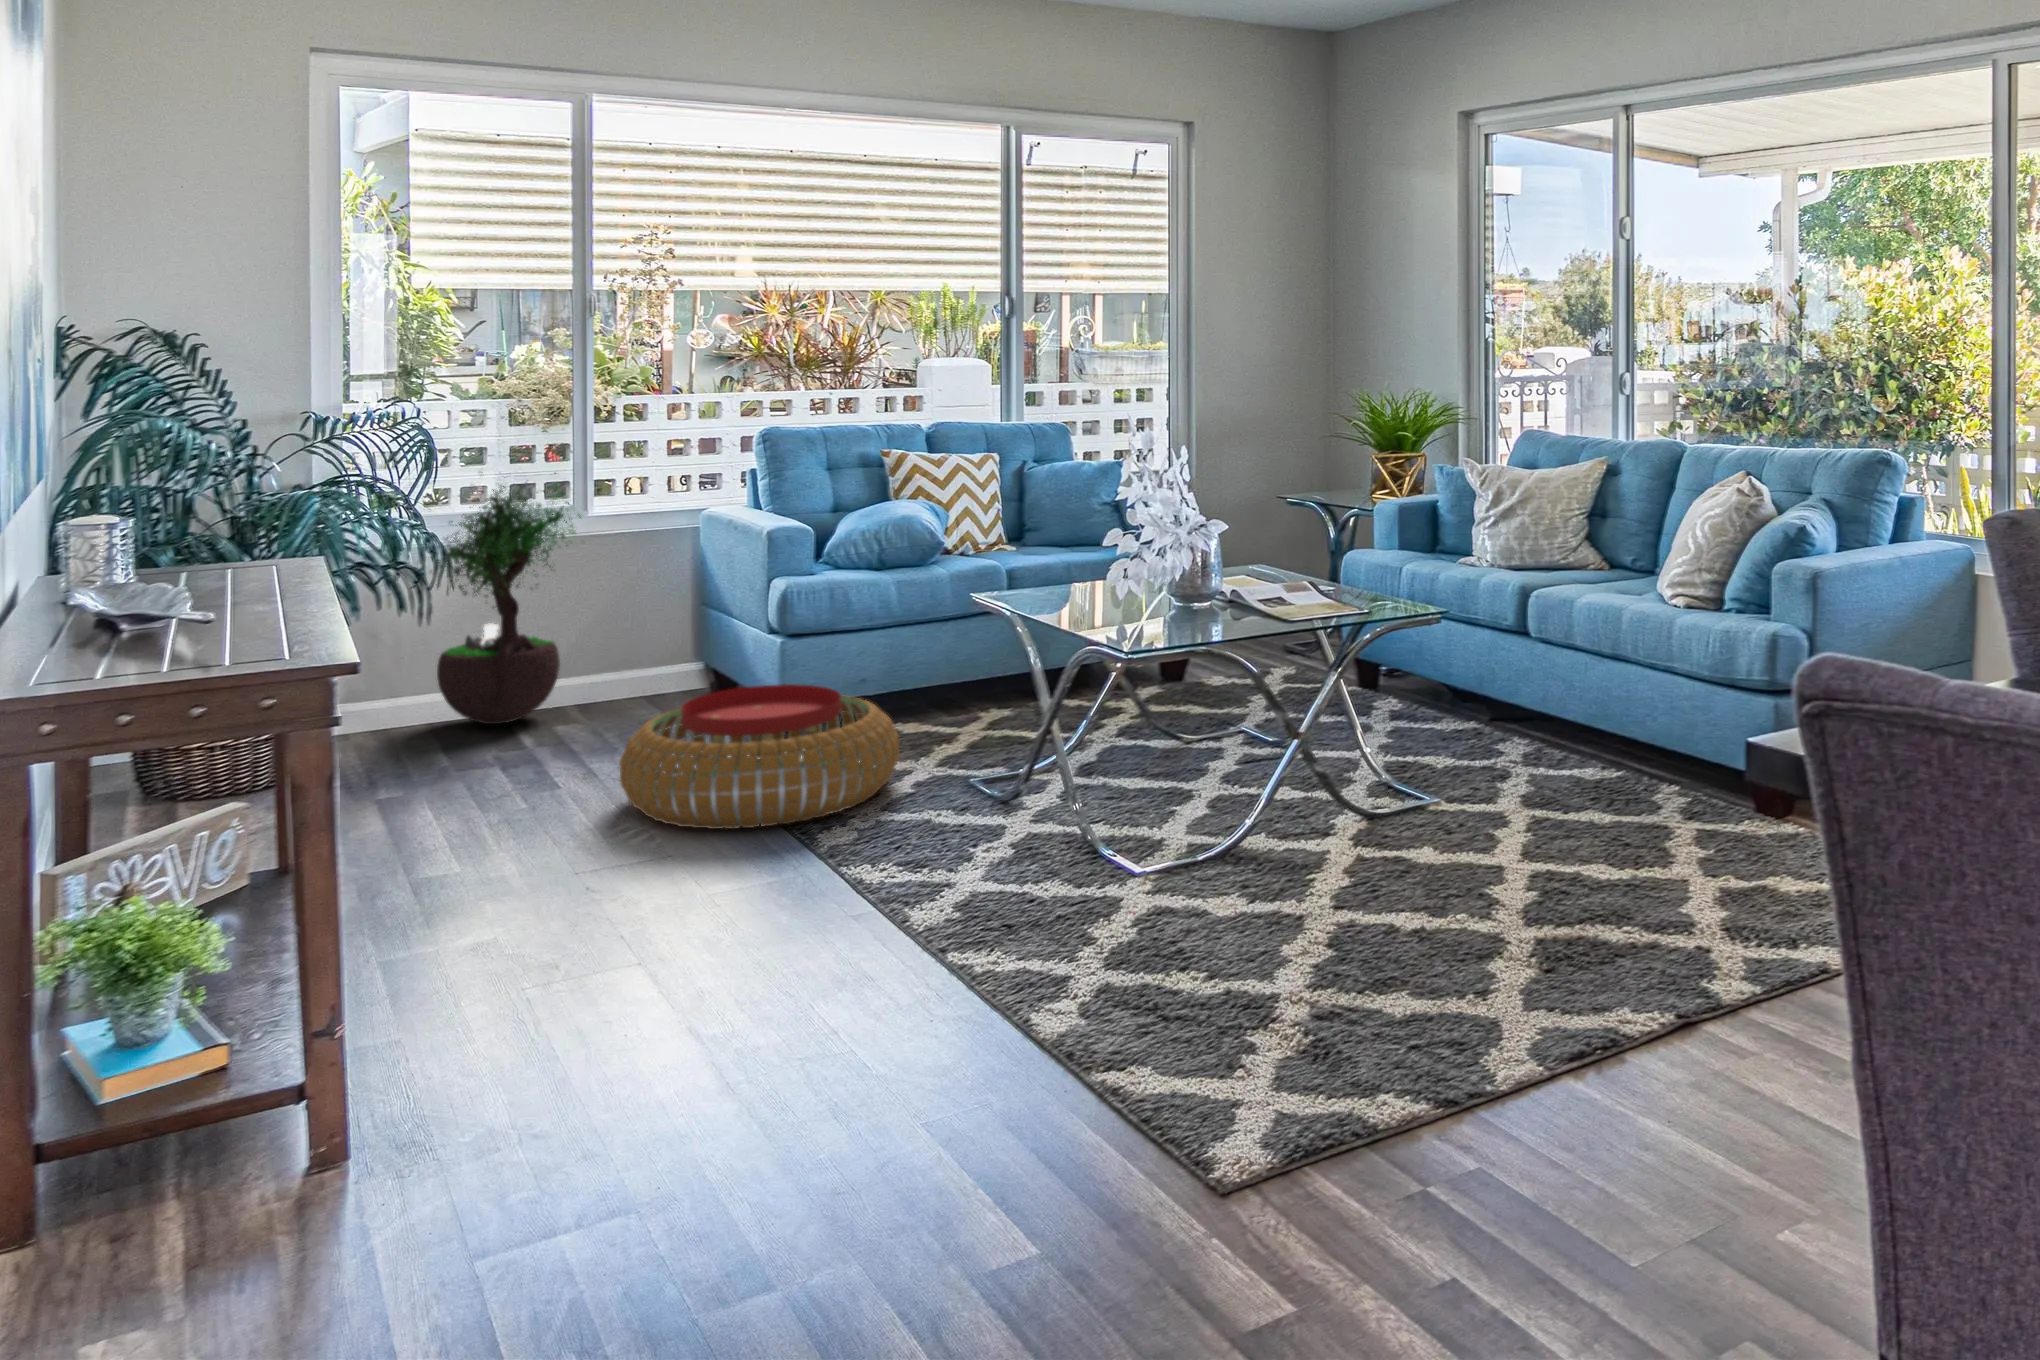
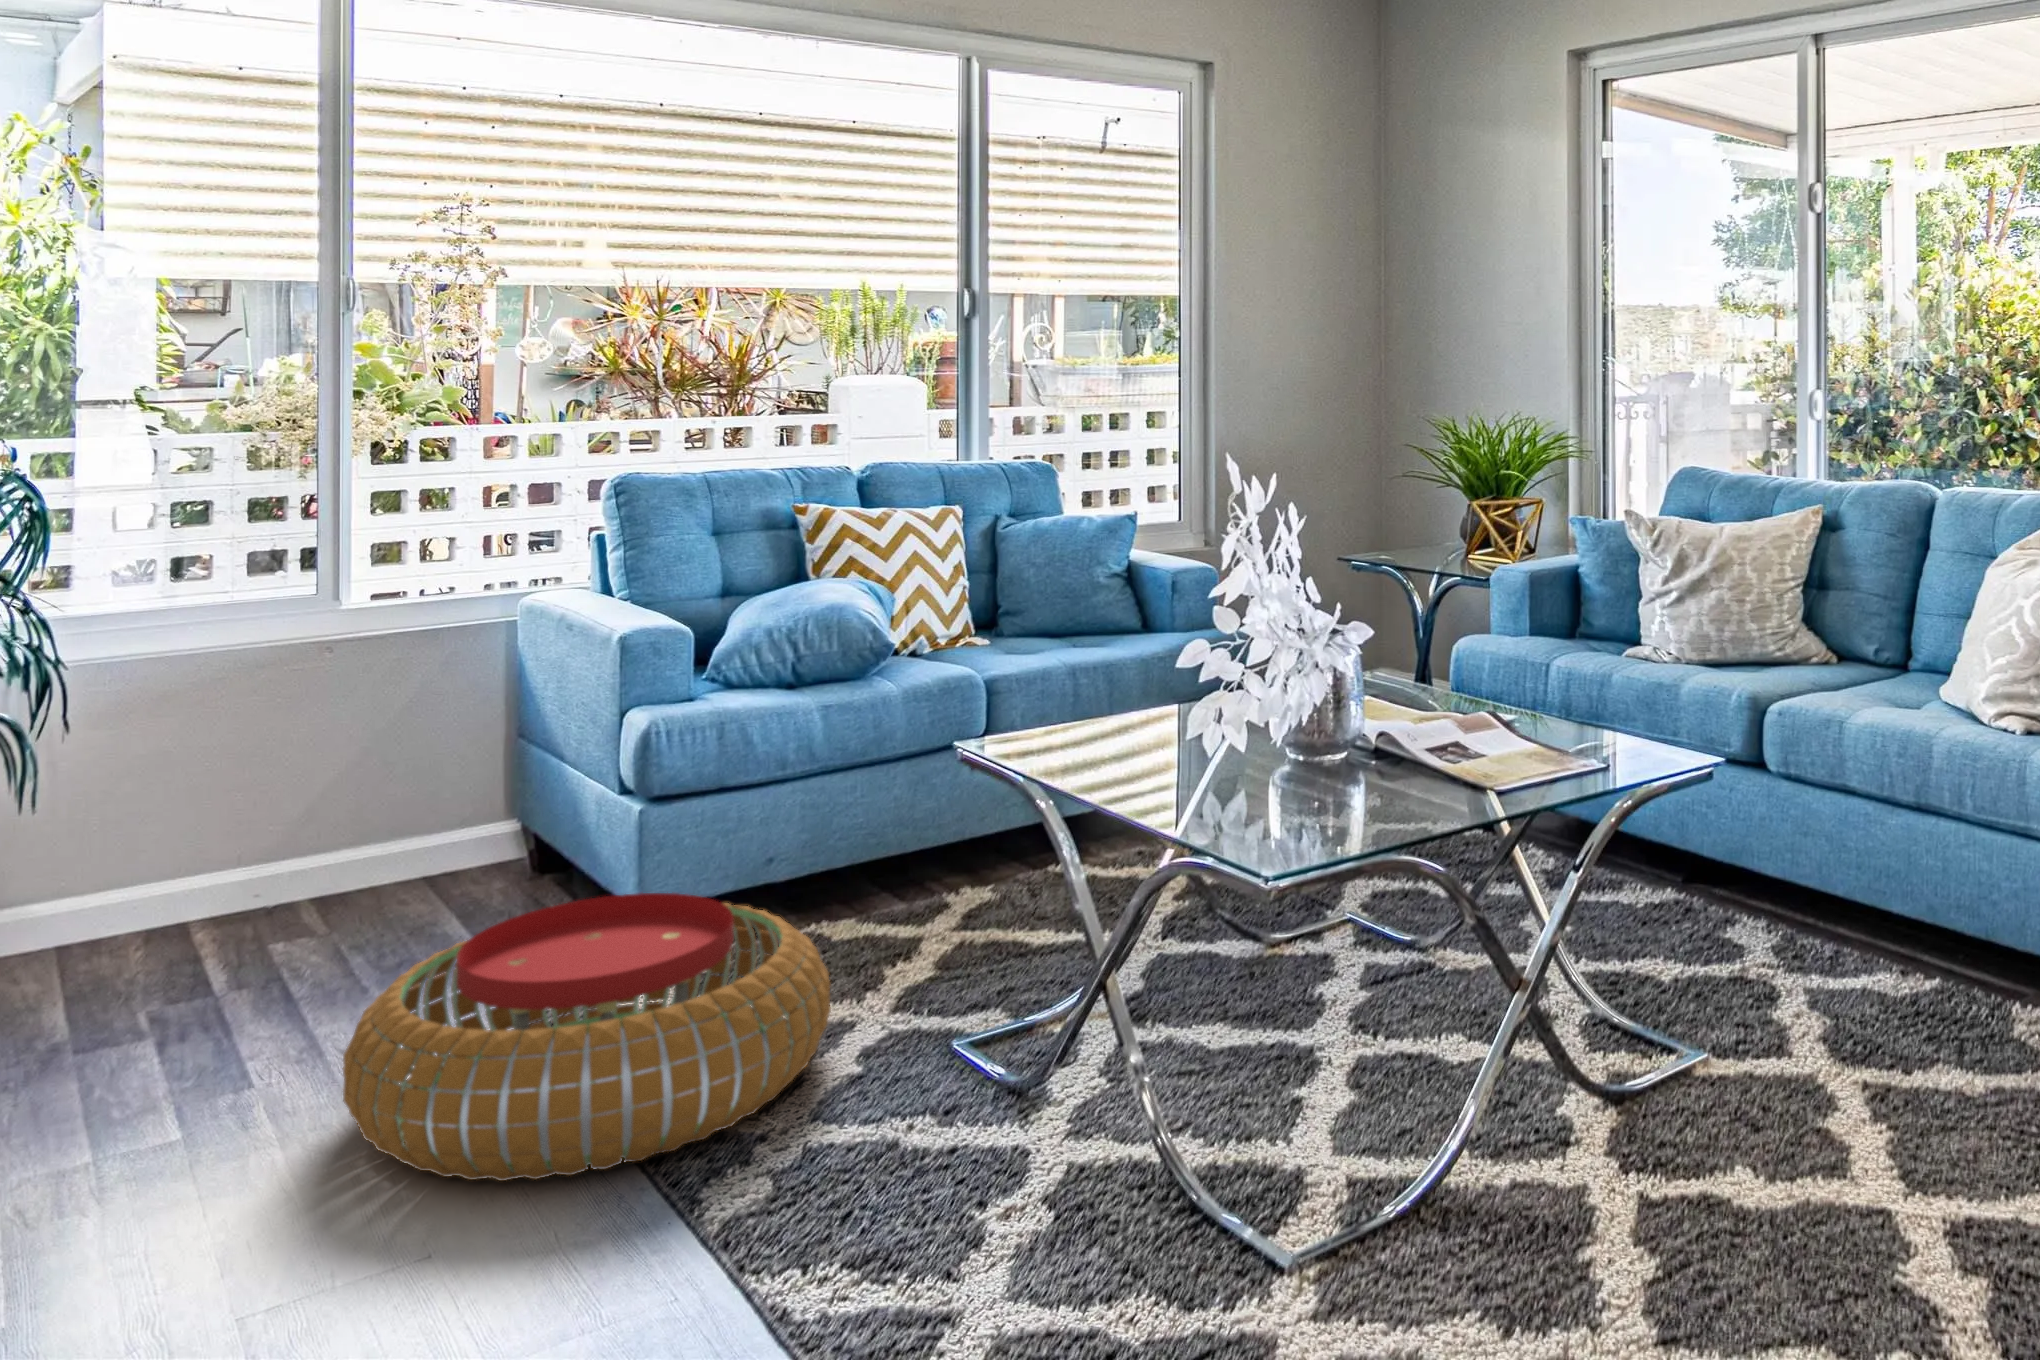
potted tree: present [422,485,581,724] -> none [37,549,326,943]

